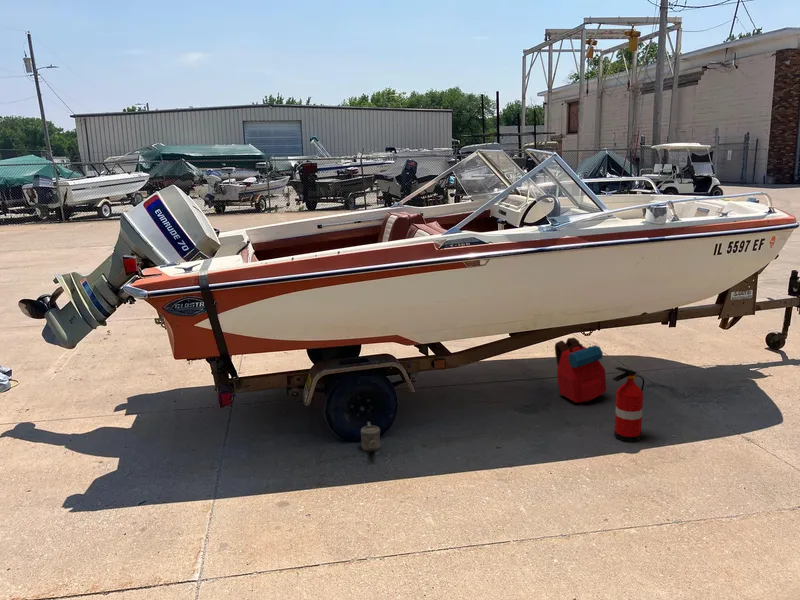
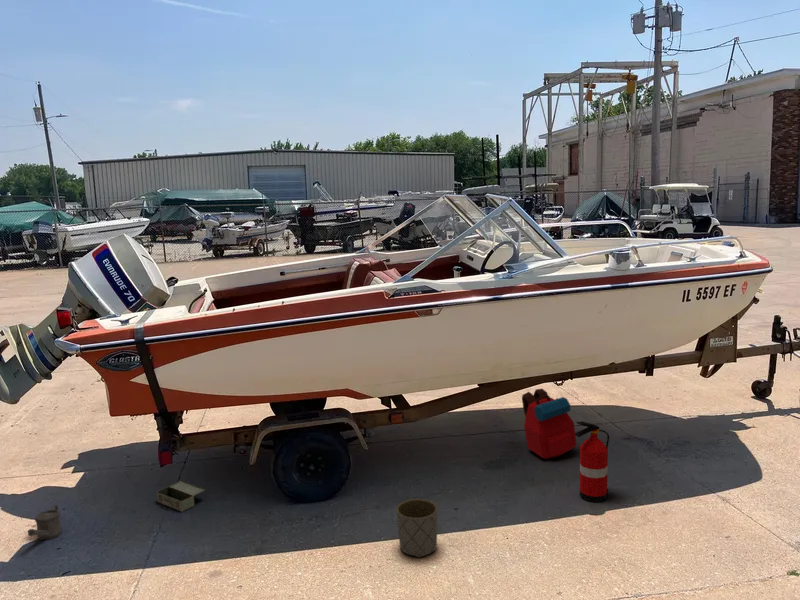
toolbox: none [214,421,261,450] -> present [157,481,205,512]
watering can: present [360,422,381,451] -> present [28,505,62,540]
planter: none [451,437,490,490] -> present [396,499,438,557]

